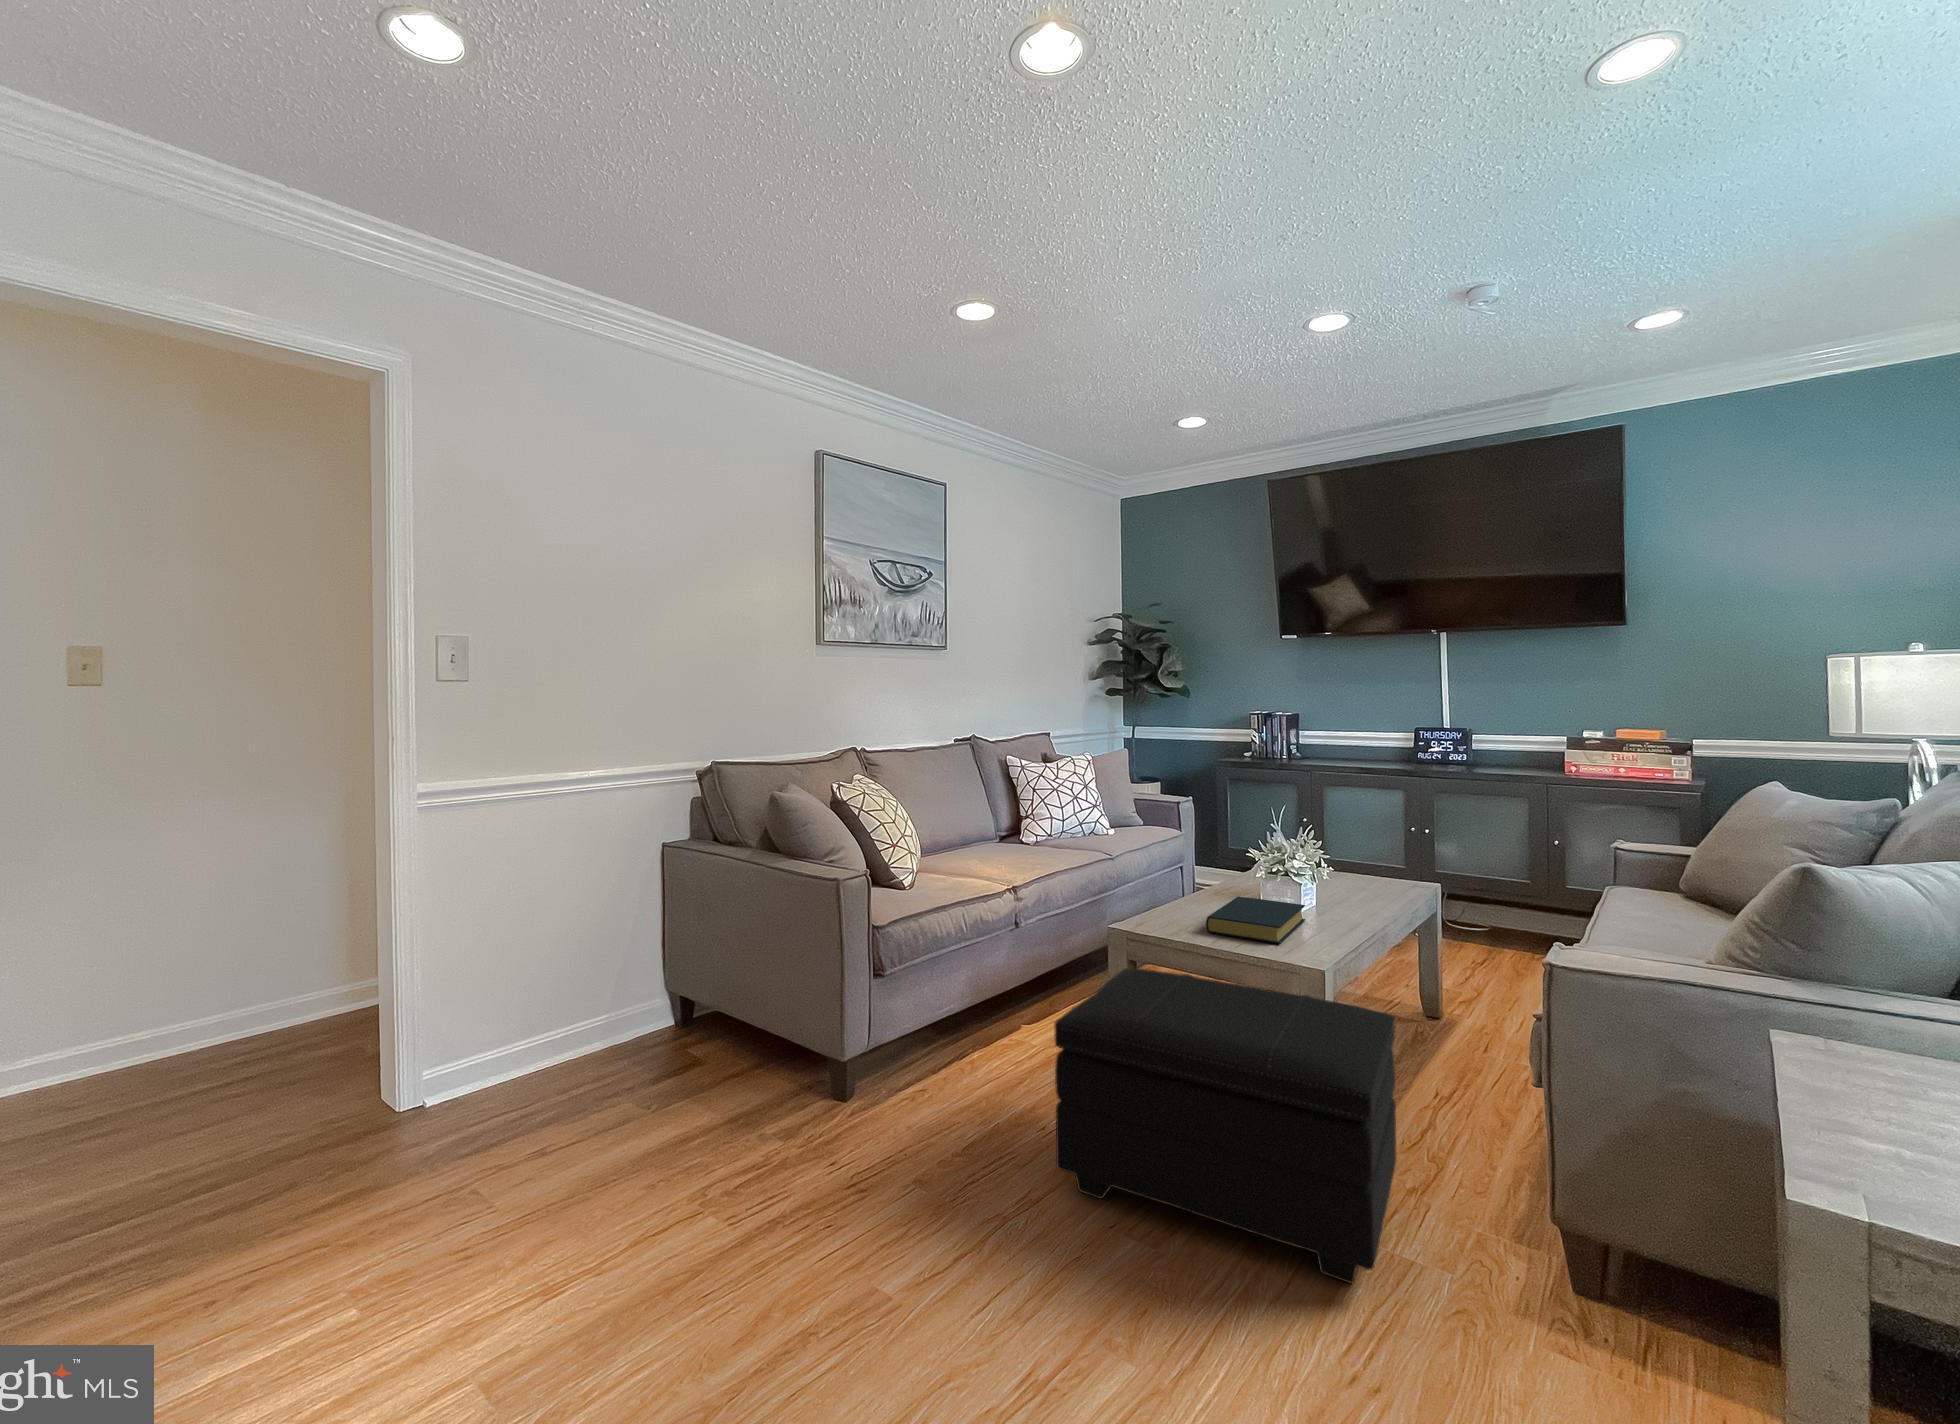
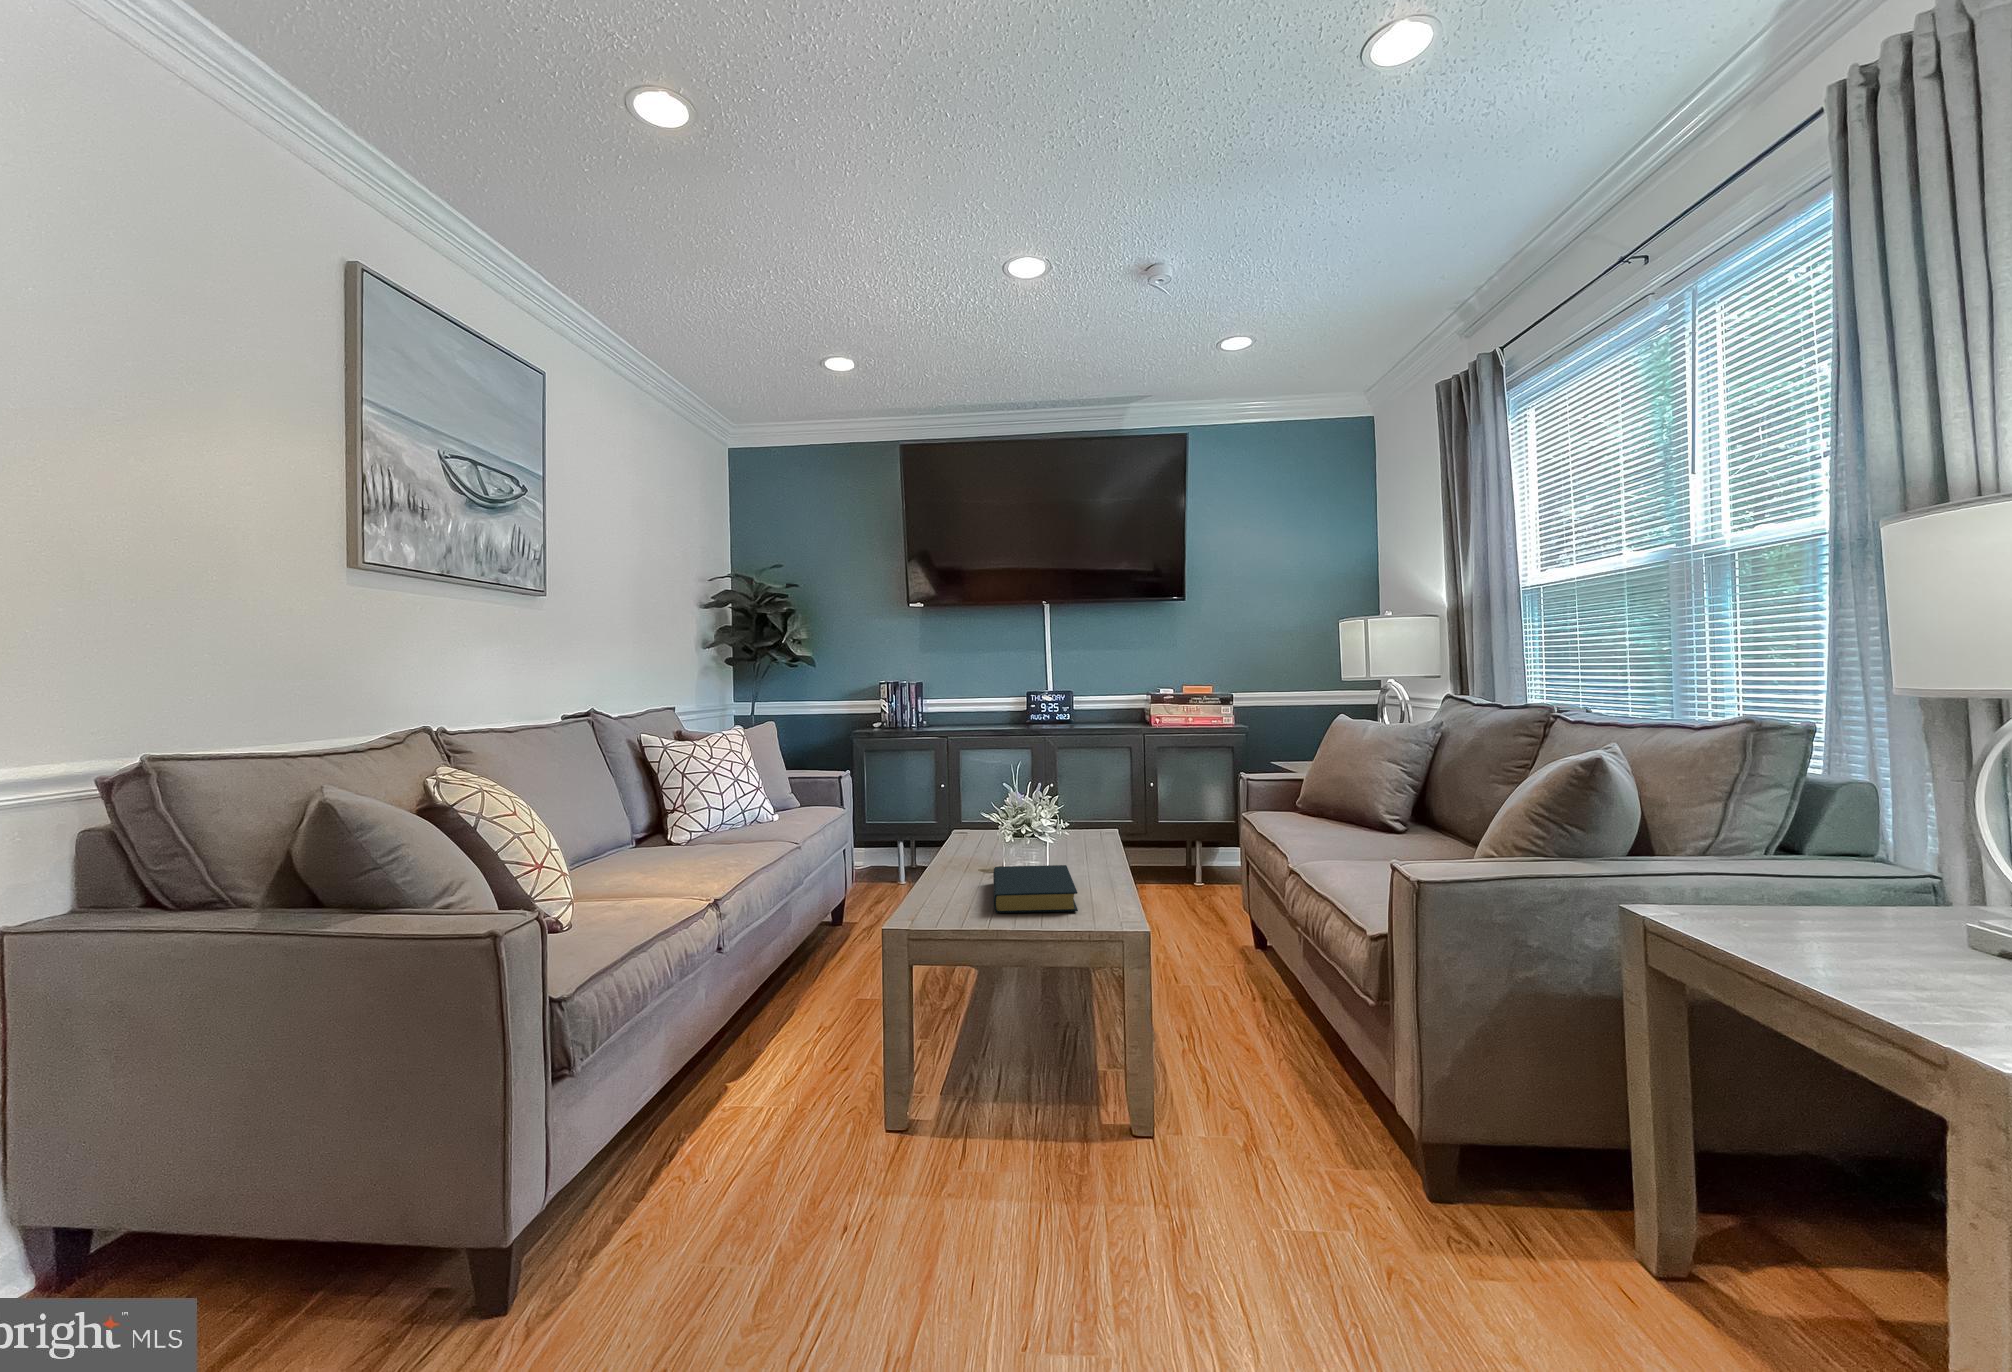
footstool: present [1054,969,1397,1283] -> none [917,963,1325,1314]

